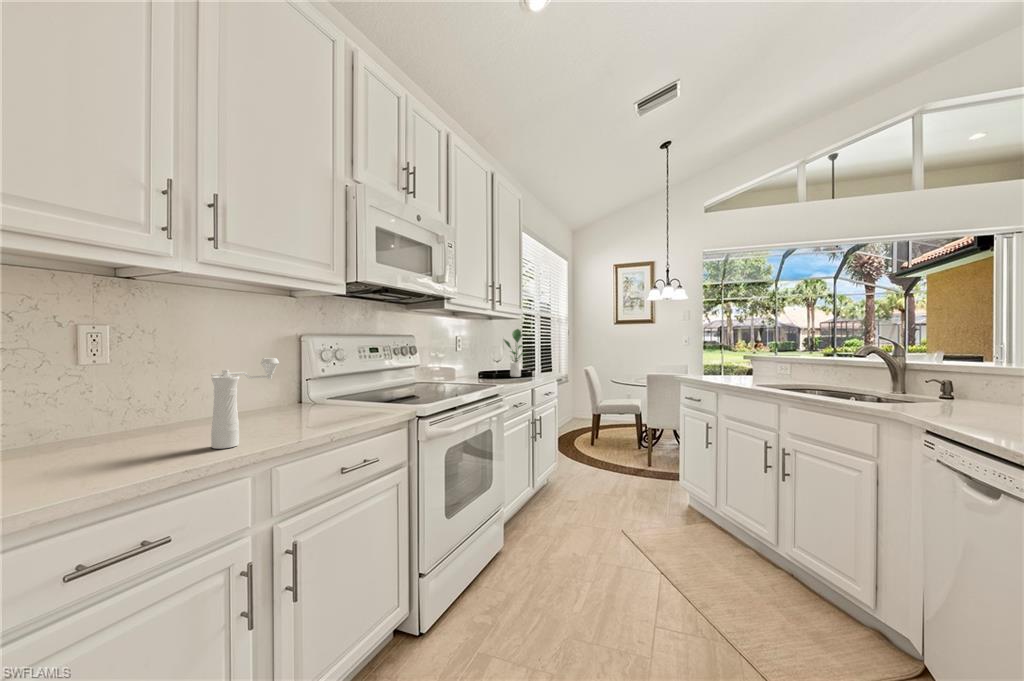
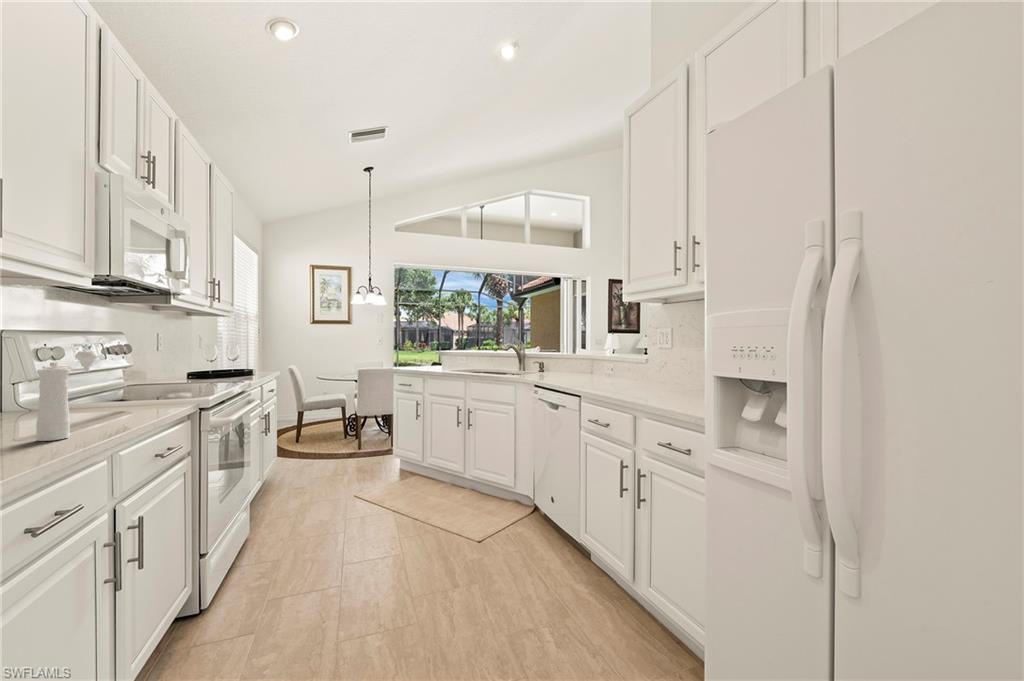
potted plant: present [504,329,525,377] -> none [221,327,249,375]

